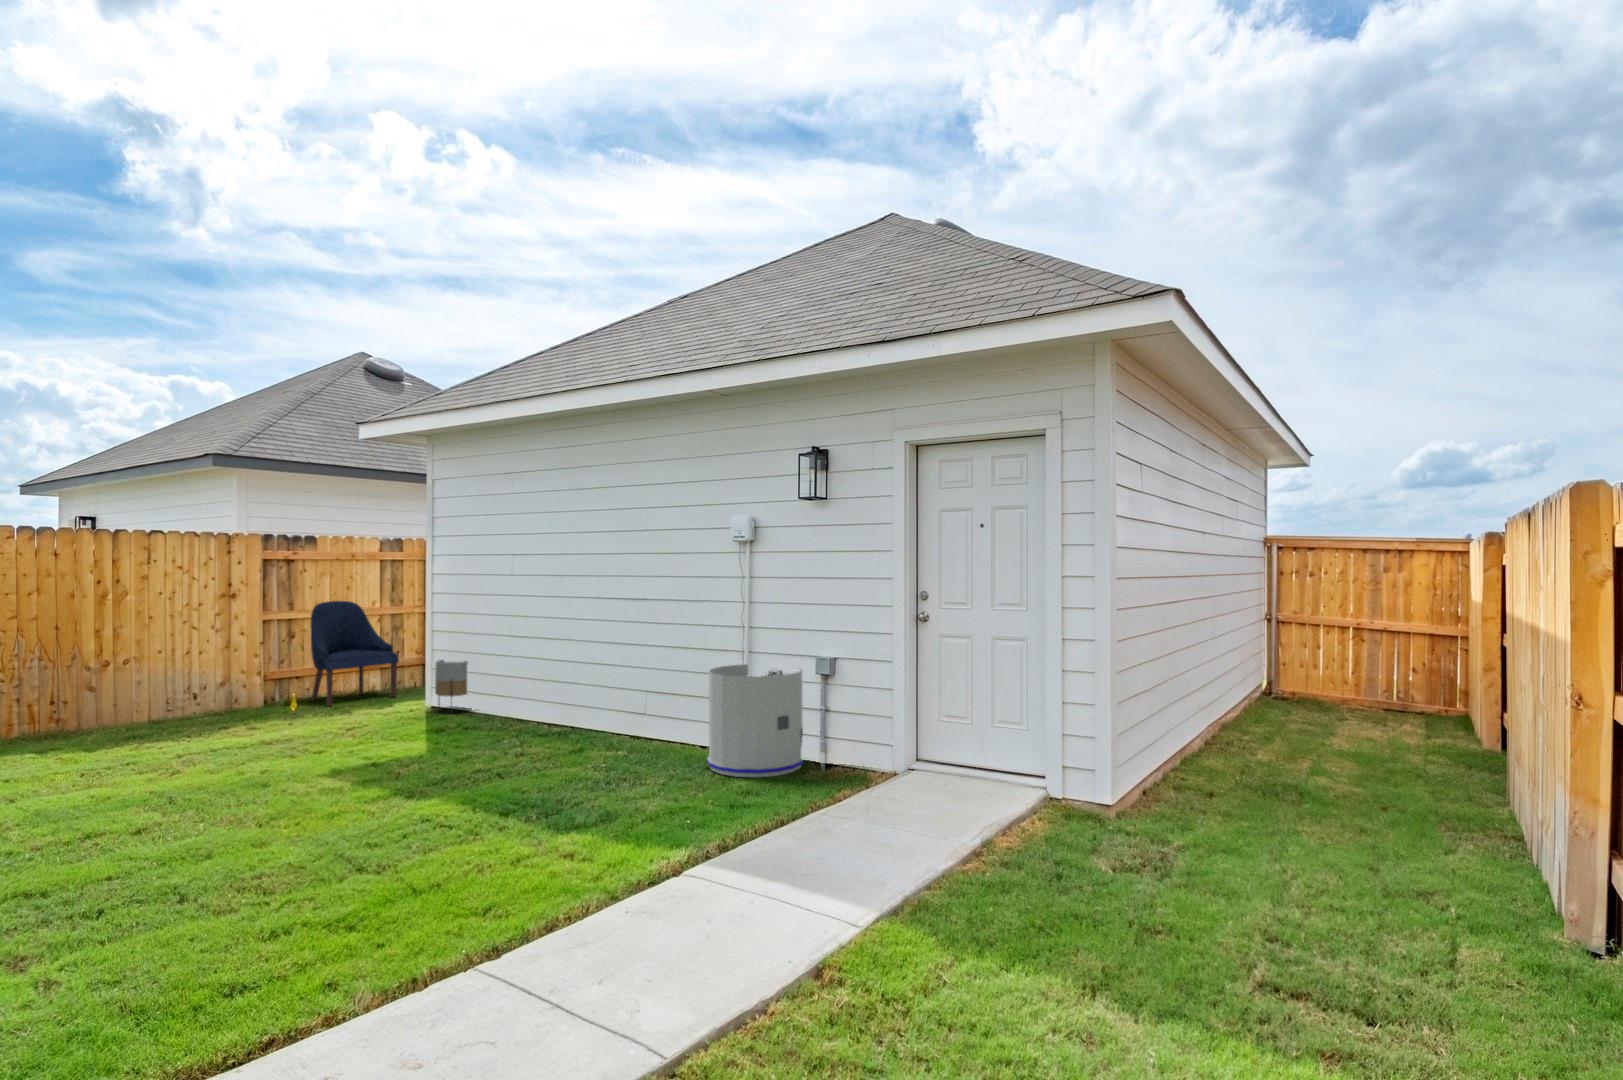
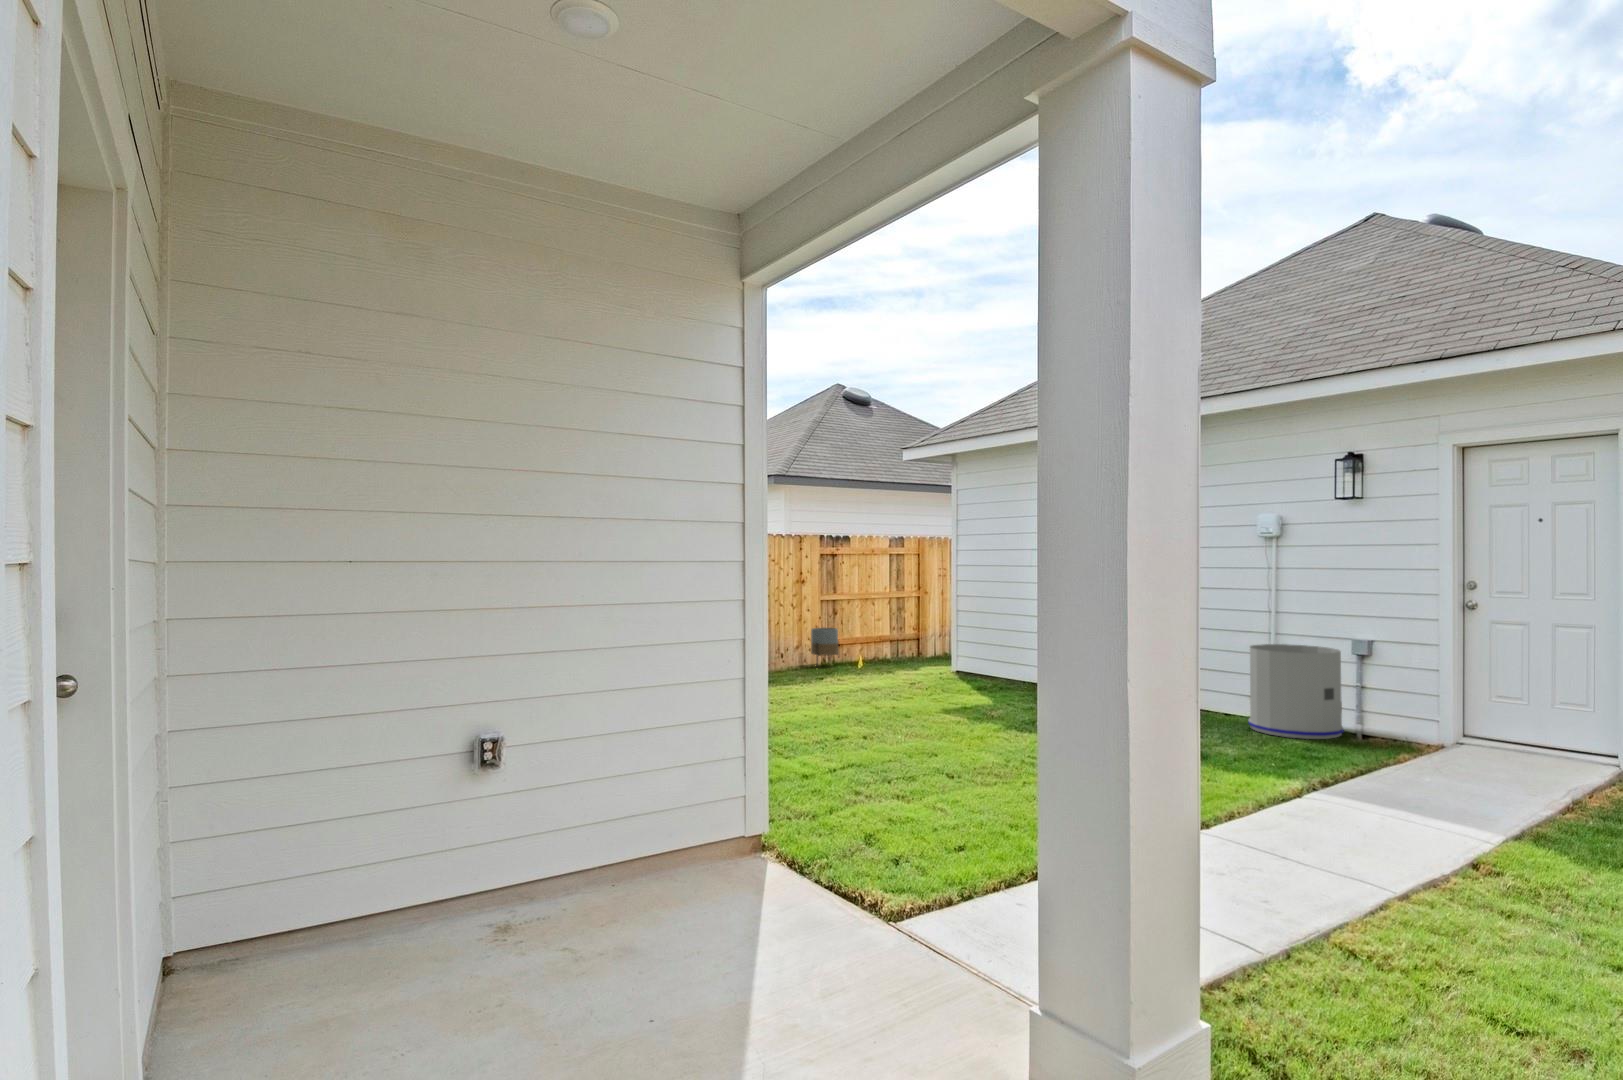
chair: present [310,601,399,706] -> none [850,586,914,668]
planter: present [435,660,468,697] -> present [811,628,839,667]

